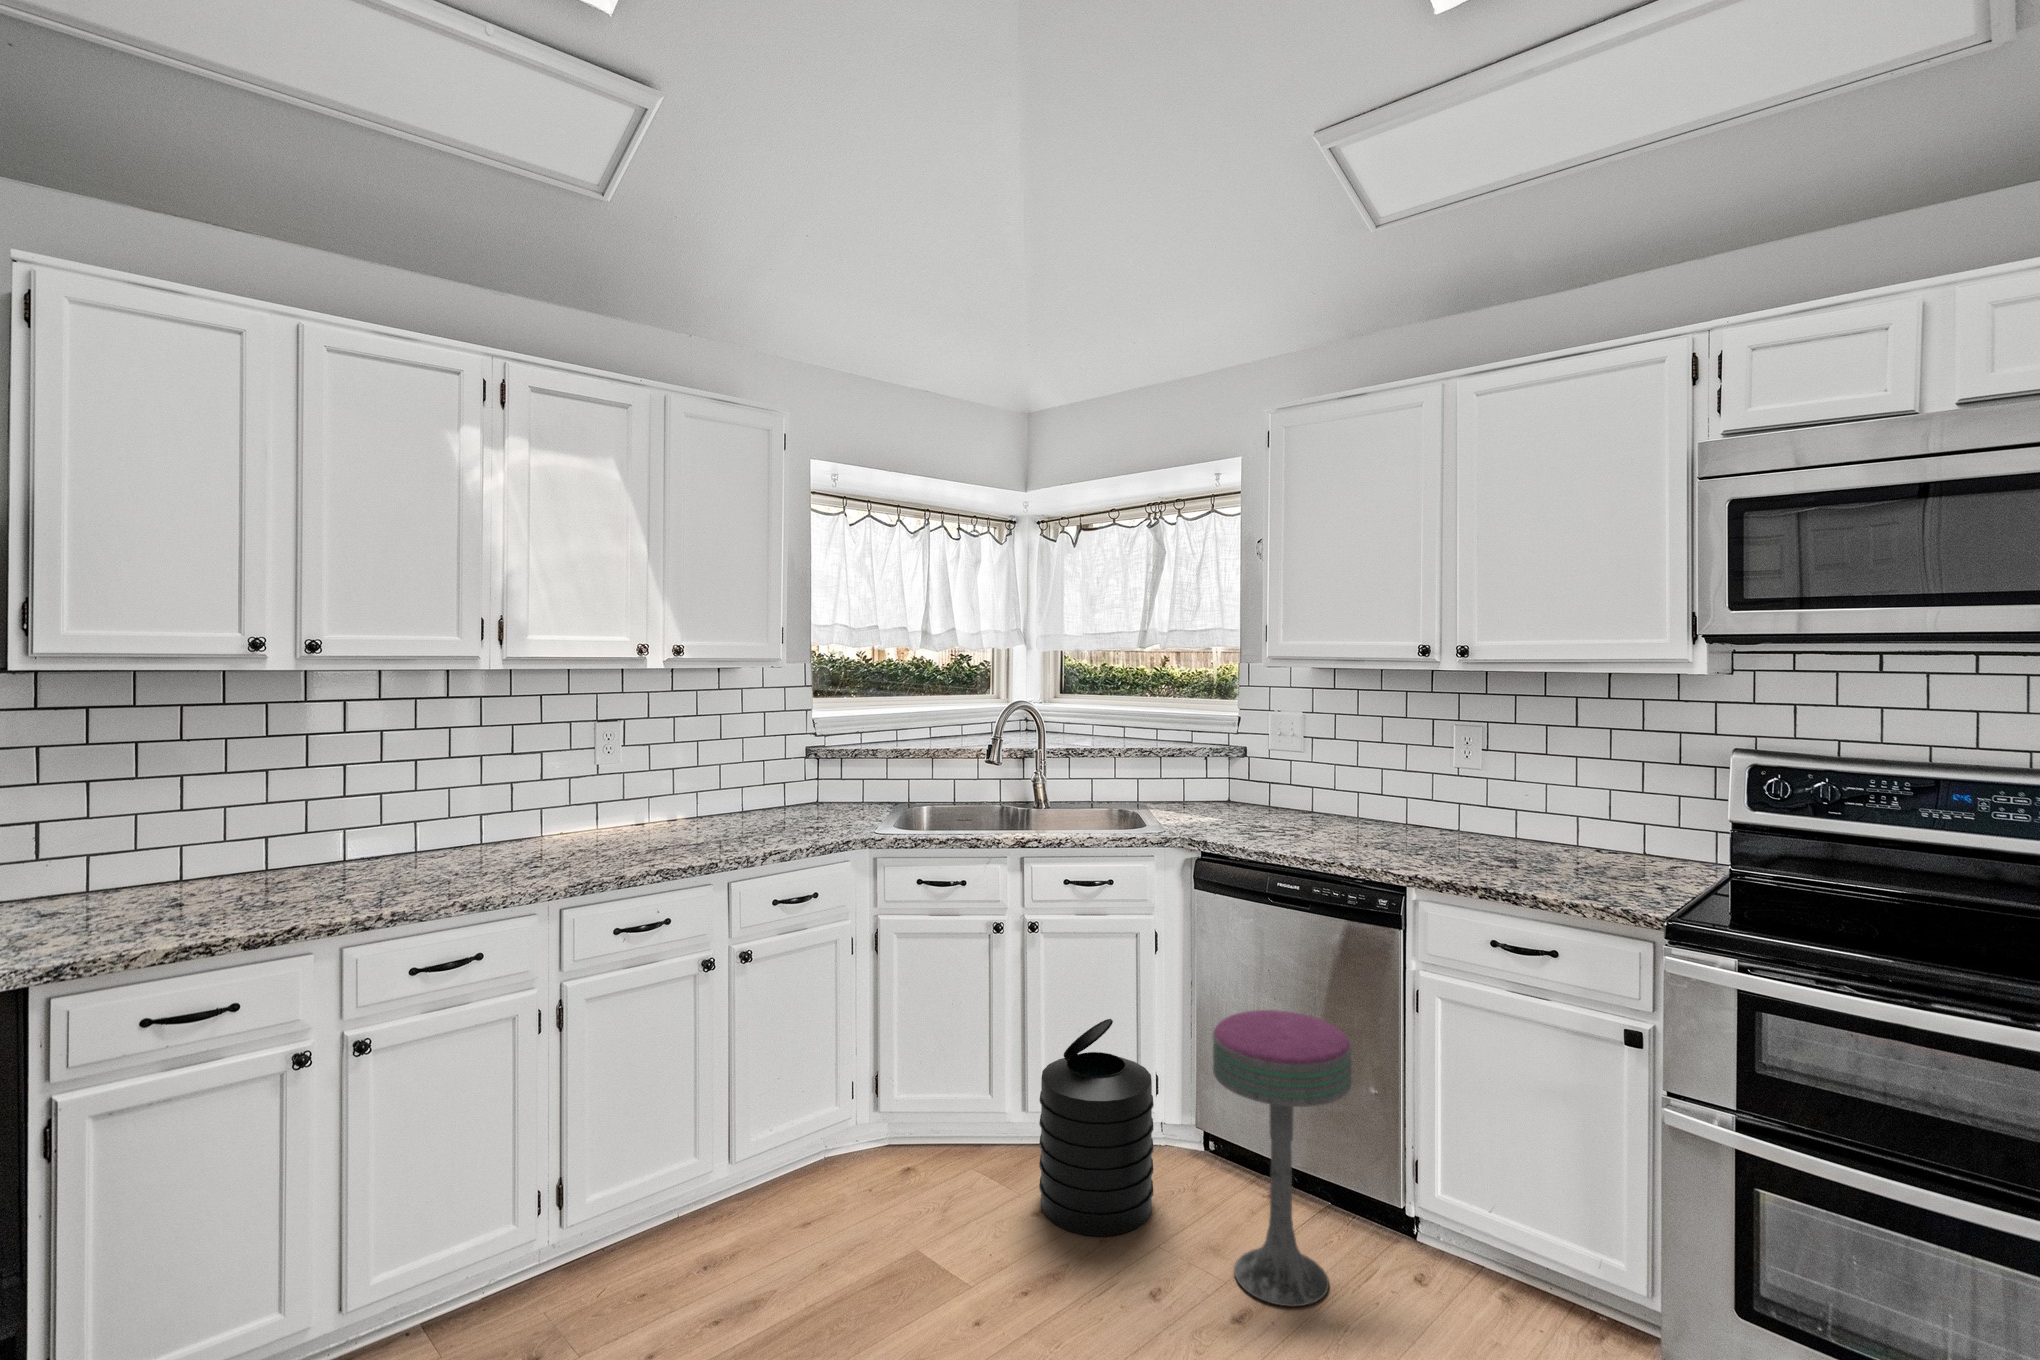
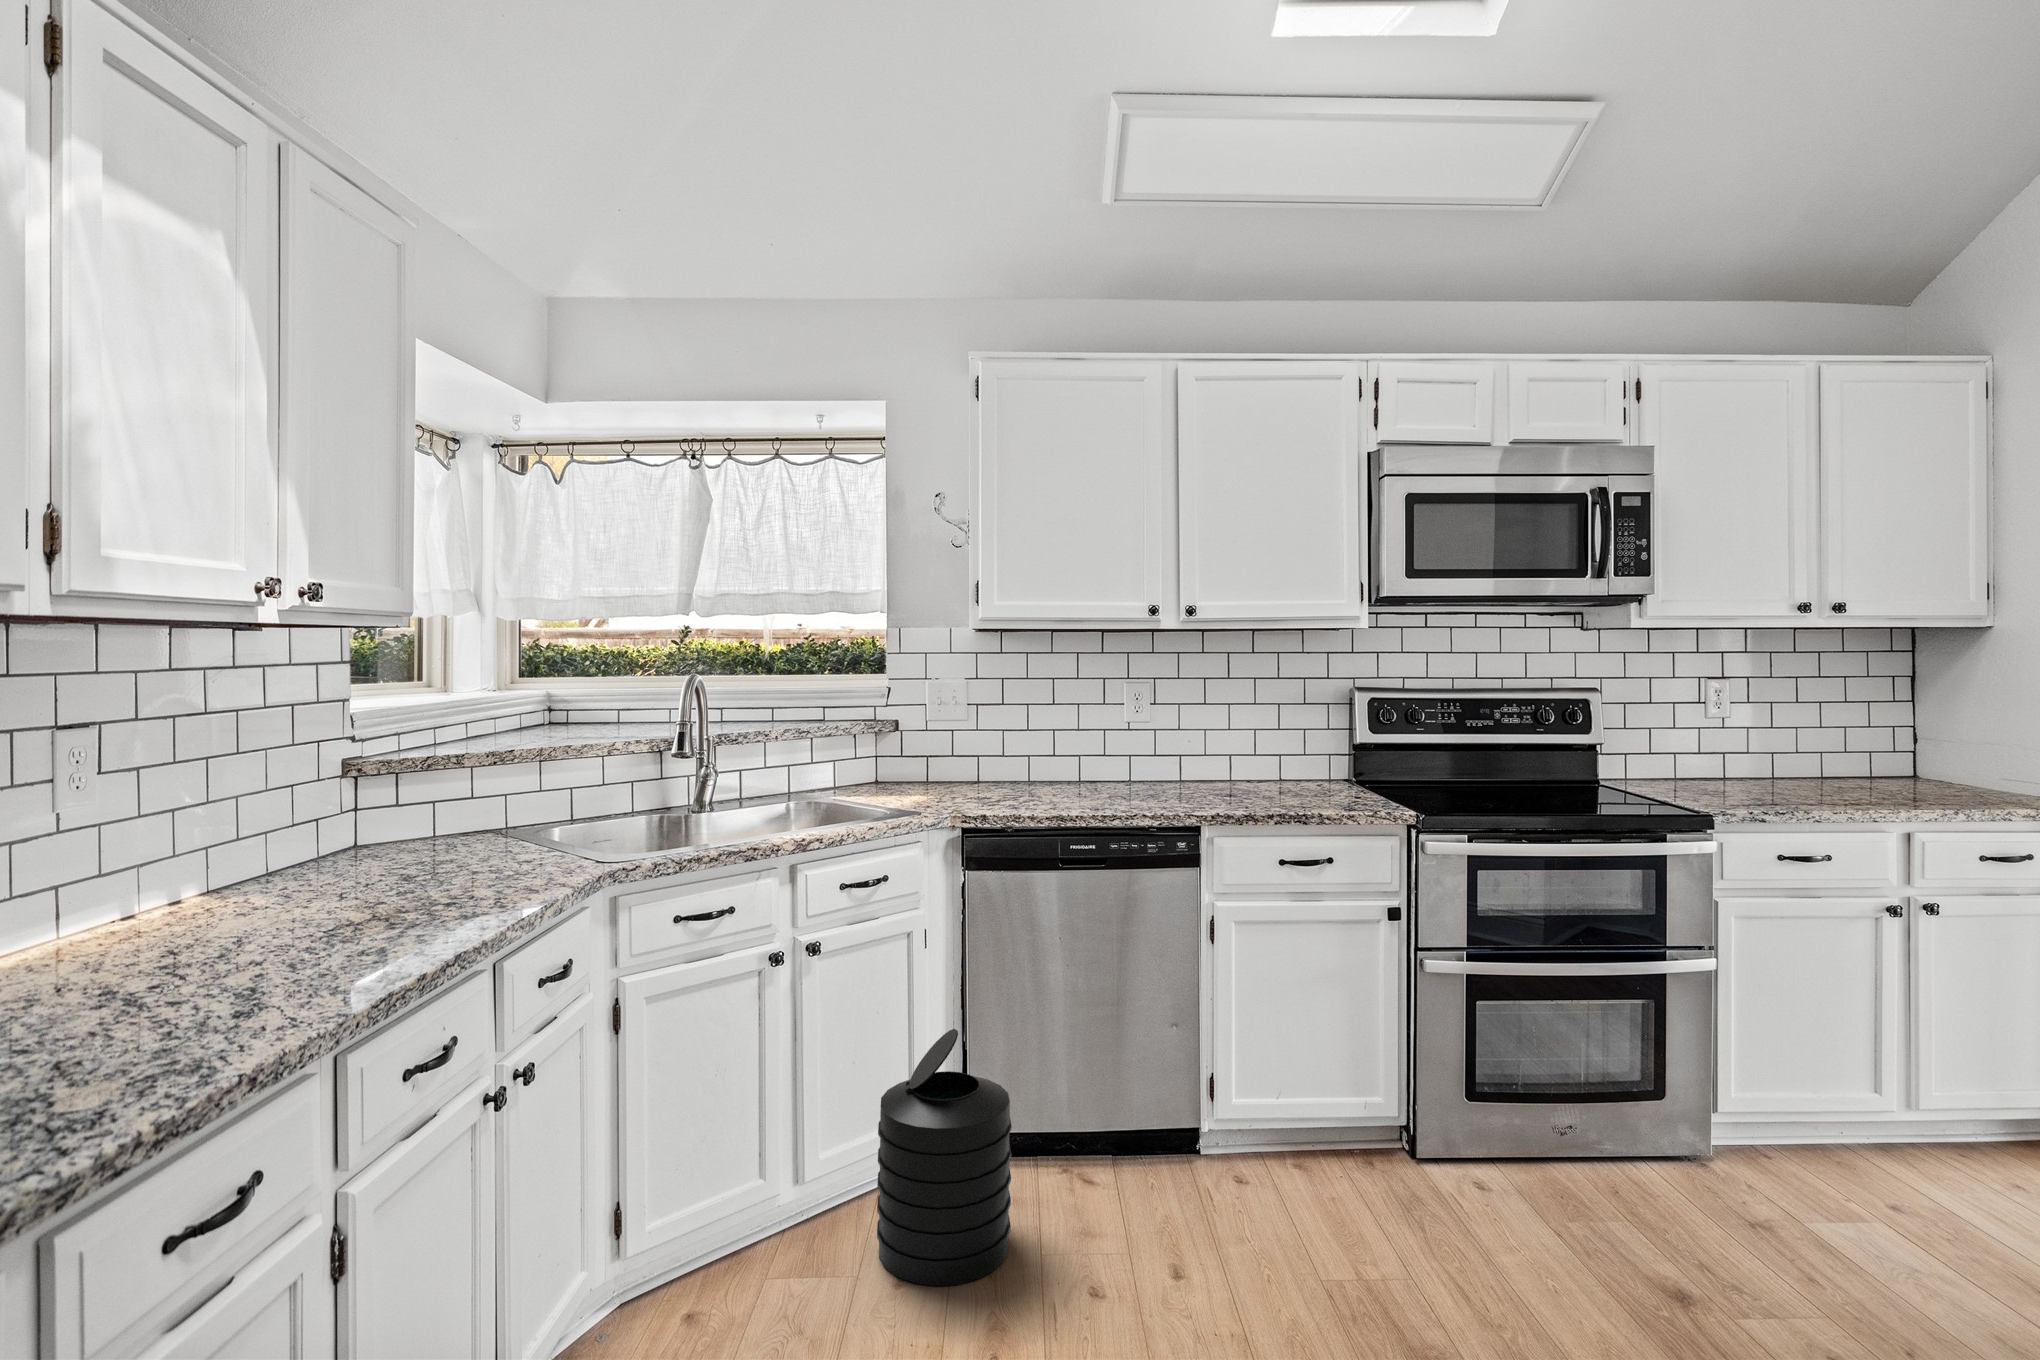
bar stool: present [1213,1010,1352,1306] -> none [1097,966,1233,1253]

